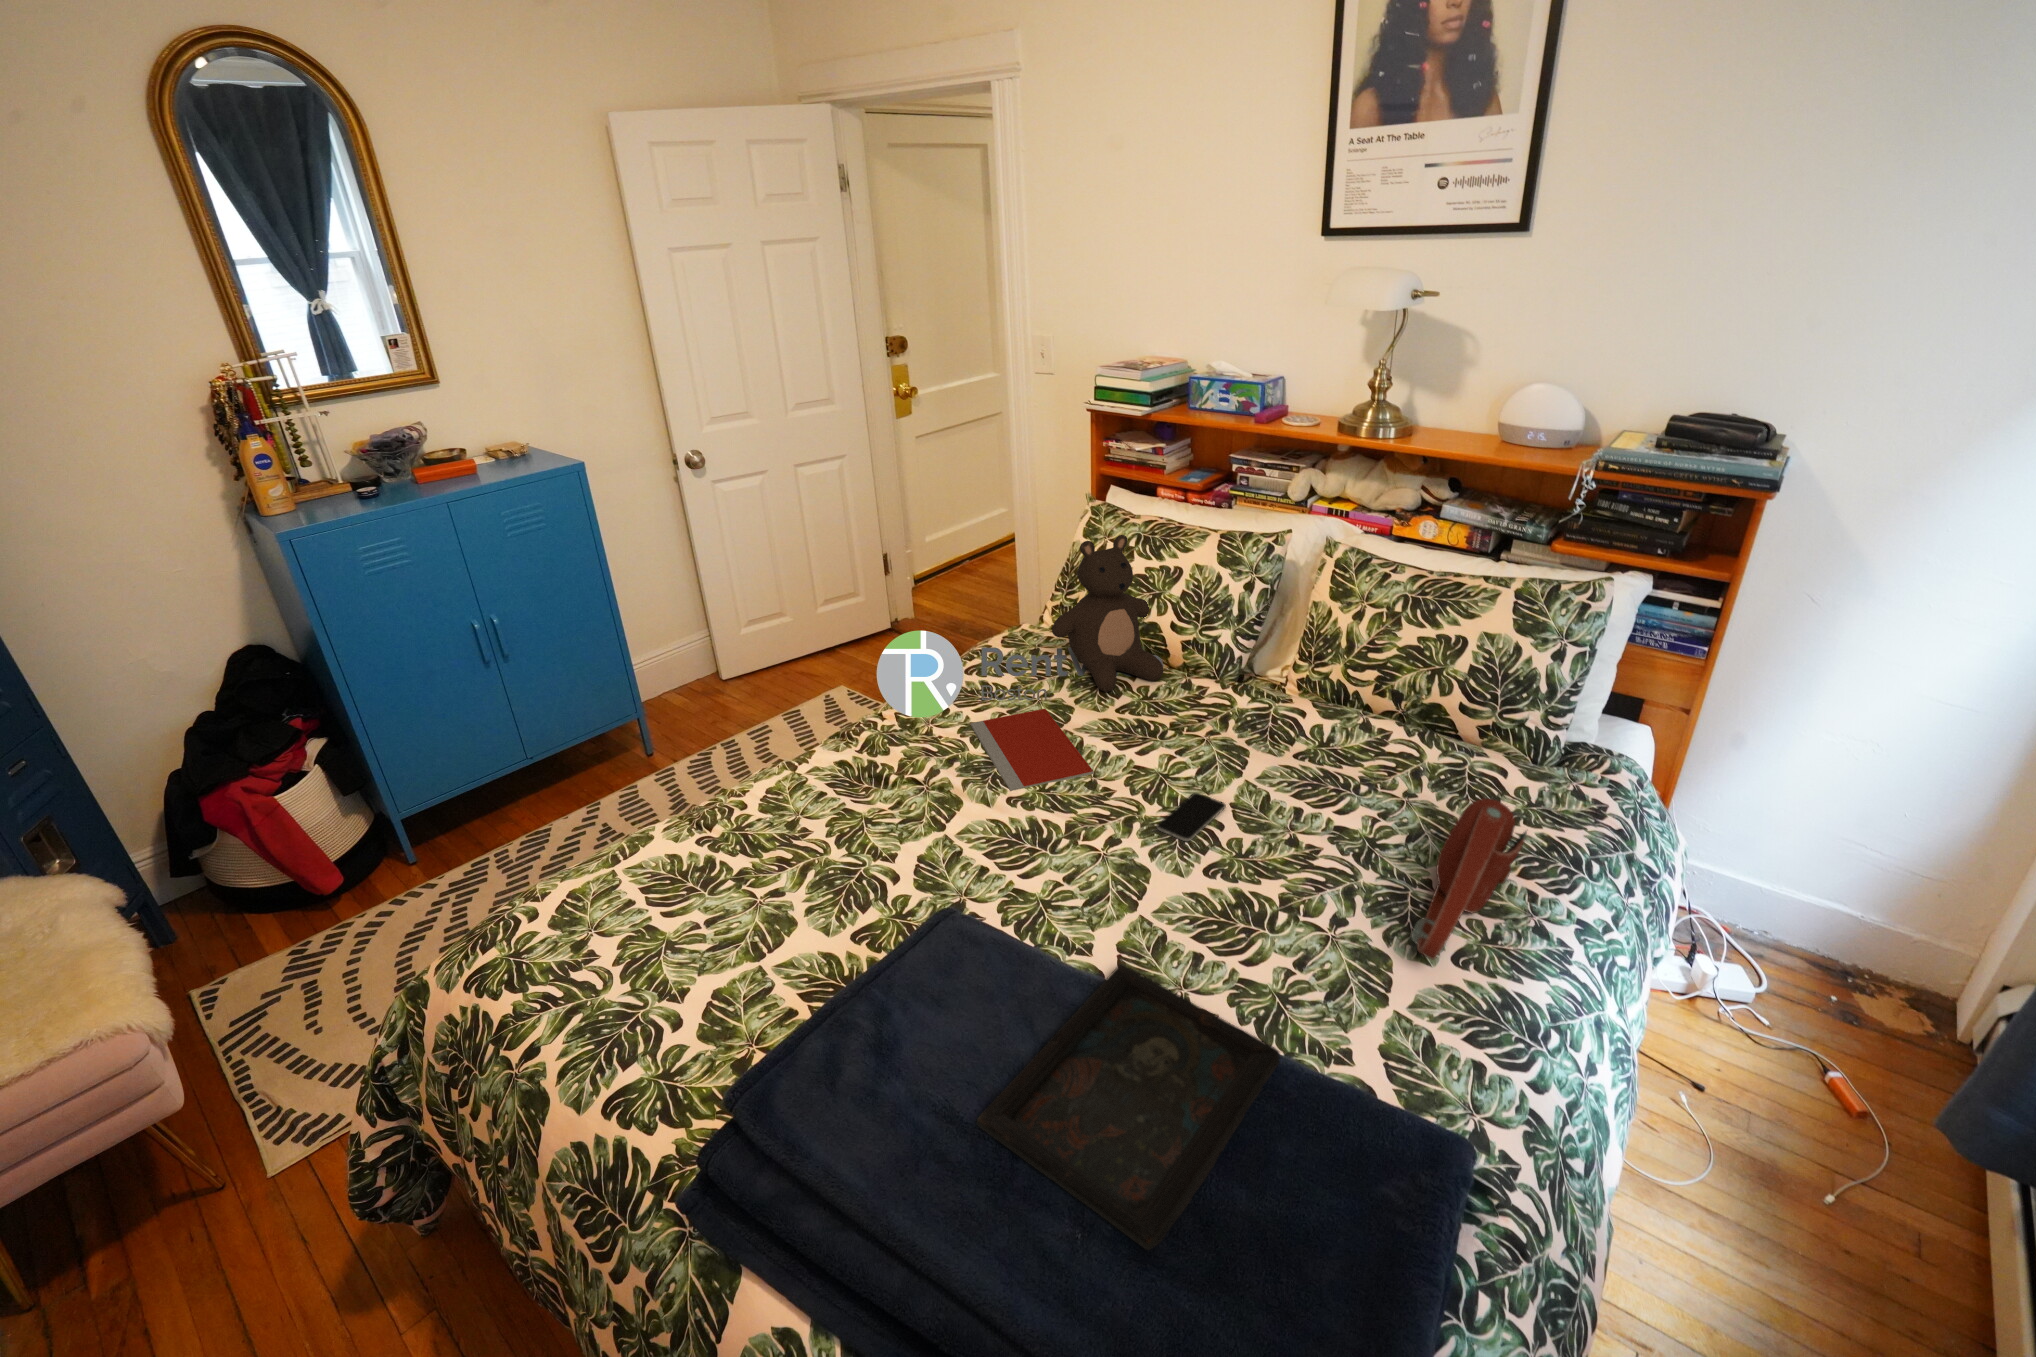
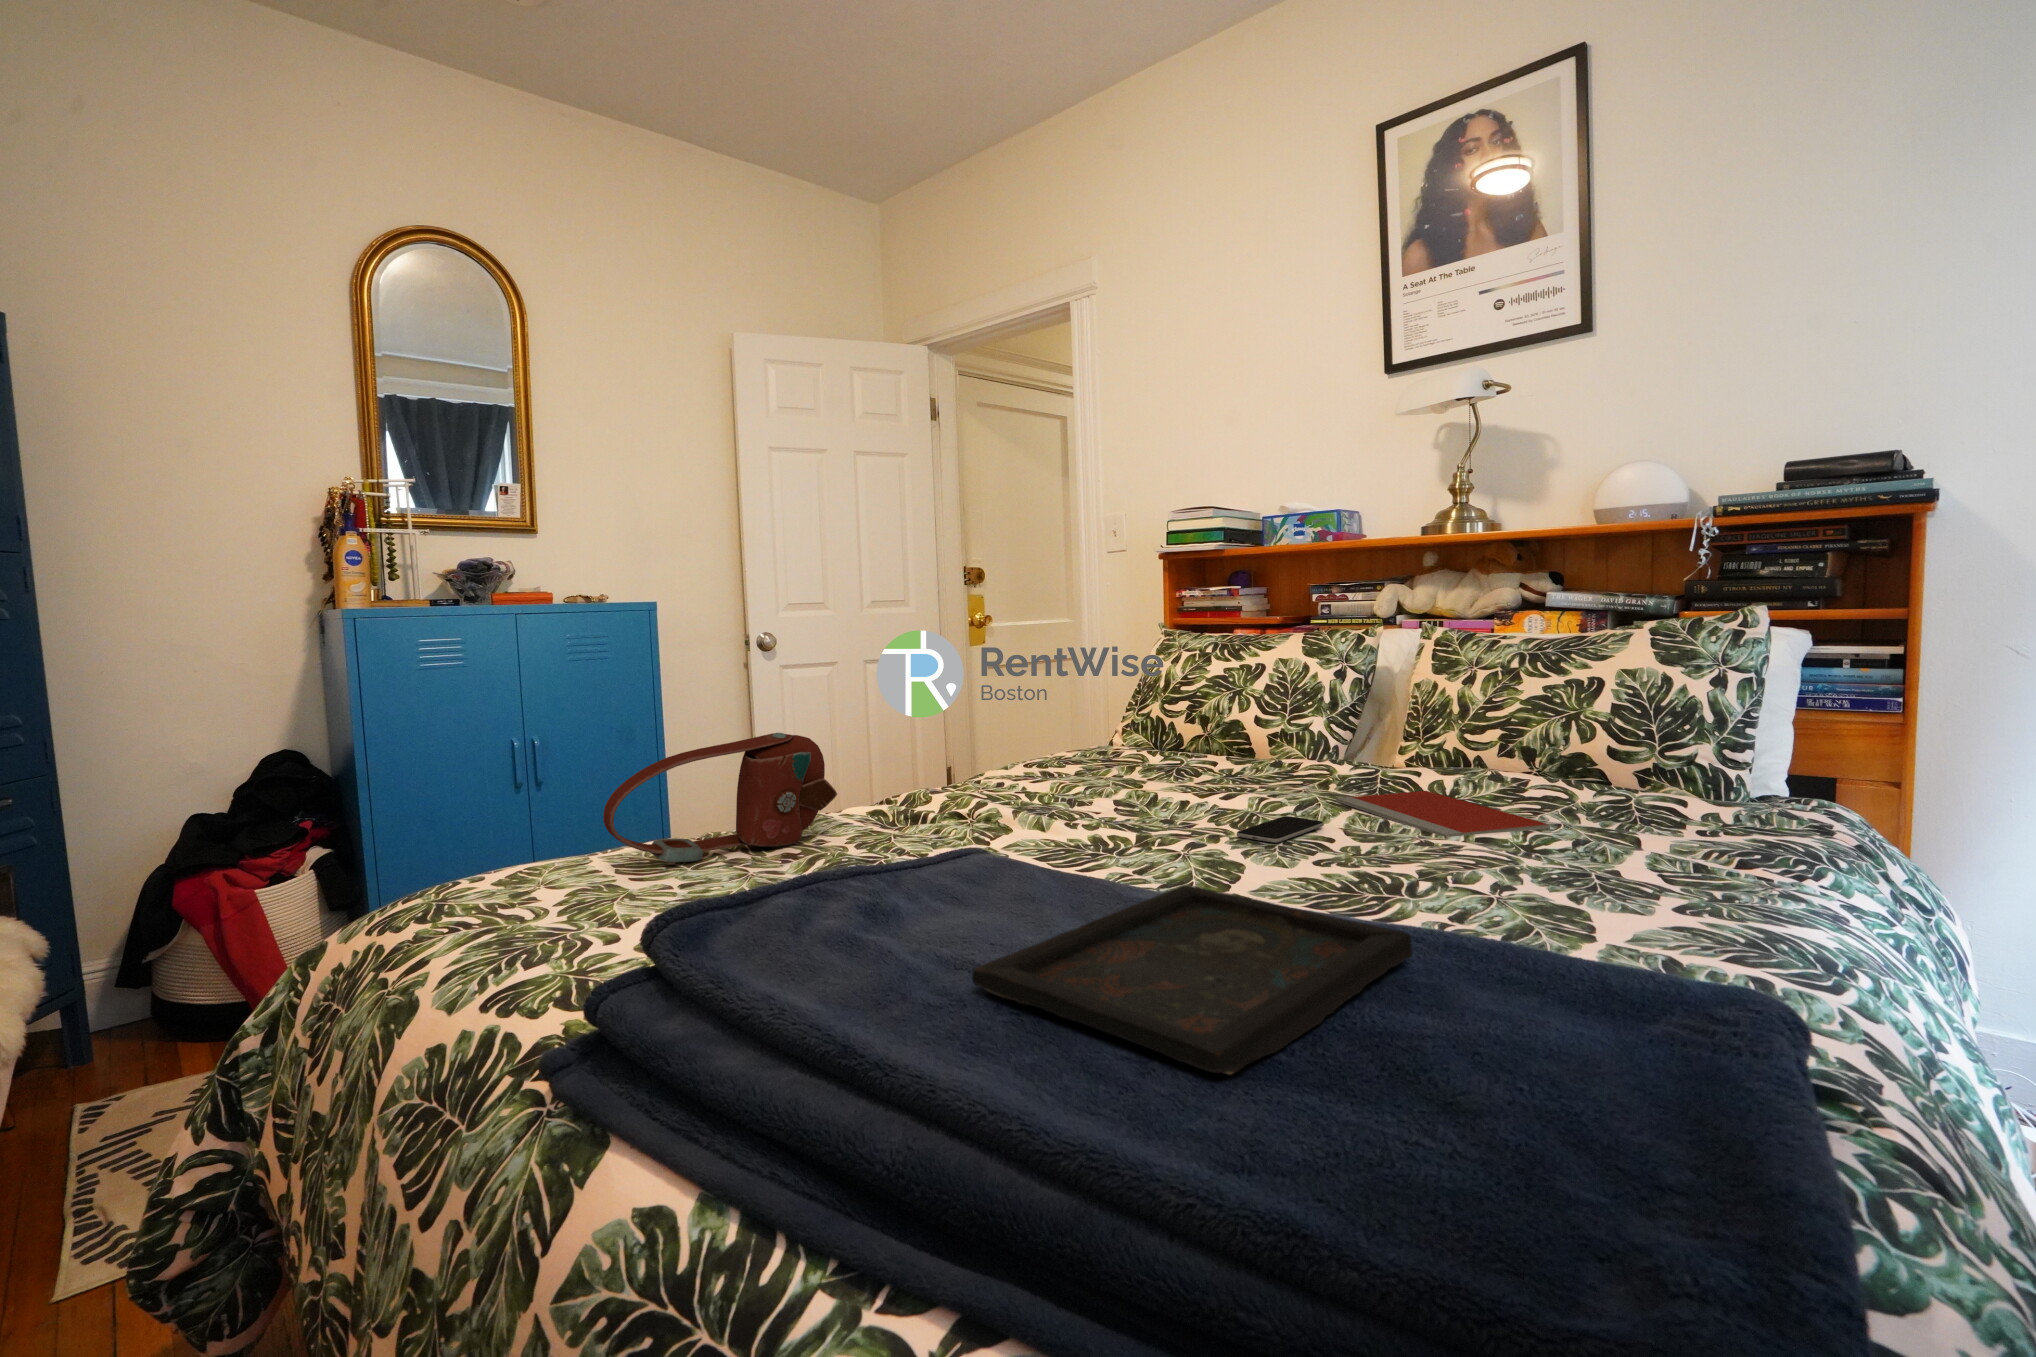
teddy bear: present [1052,535,1163,692] -> none [1117,615,1245,777]
notebook: present [971,709,1094,791] -> present [1336,791,1550,837]
handbag: present [1411,799,1527,959] -> present [603,733,837,862]

